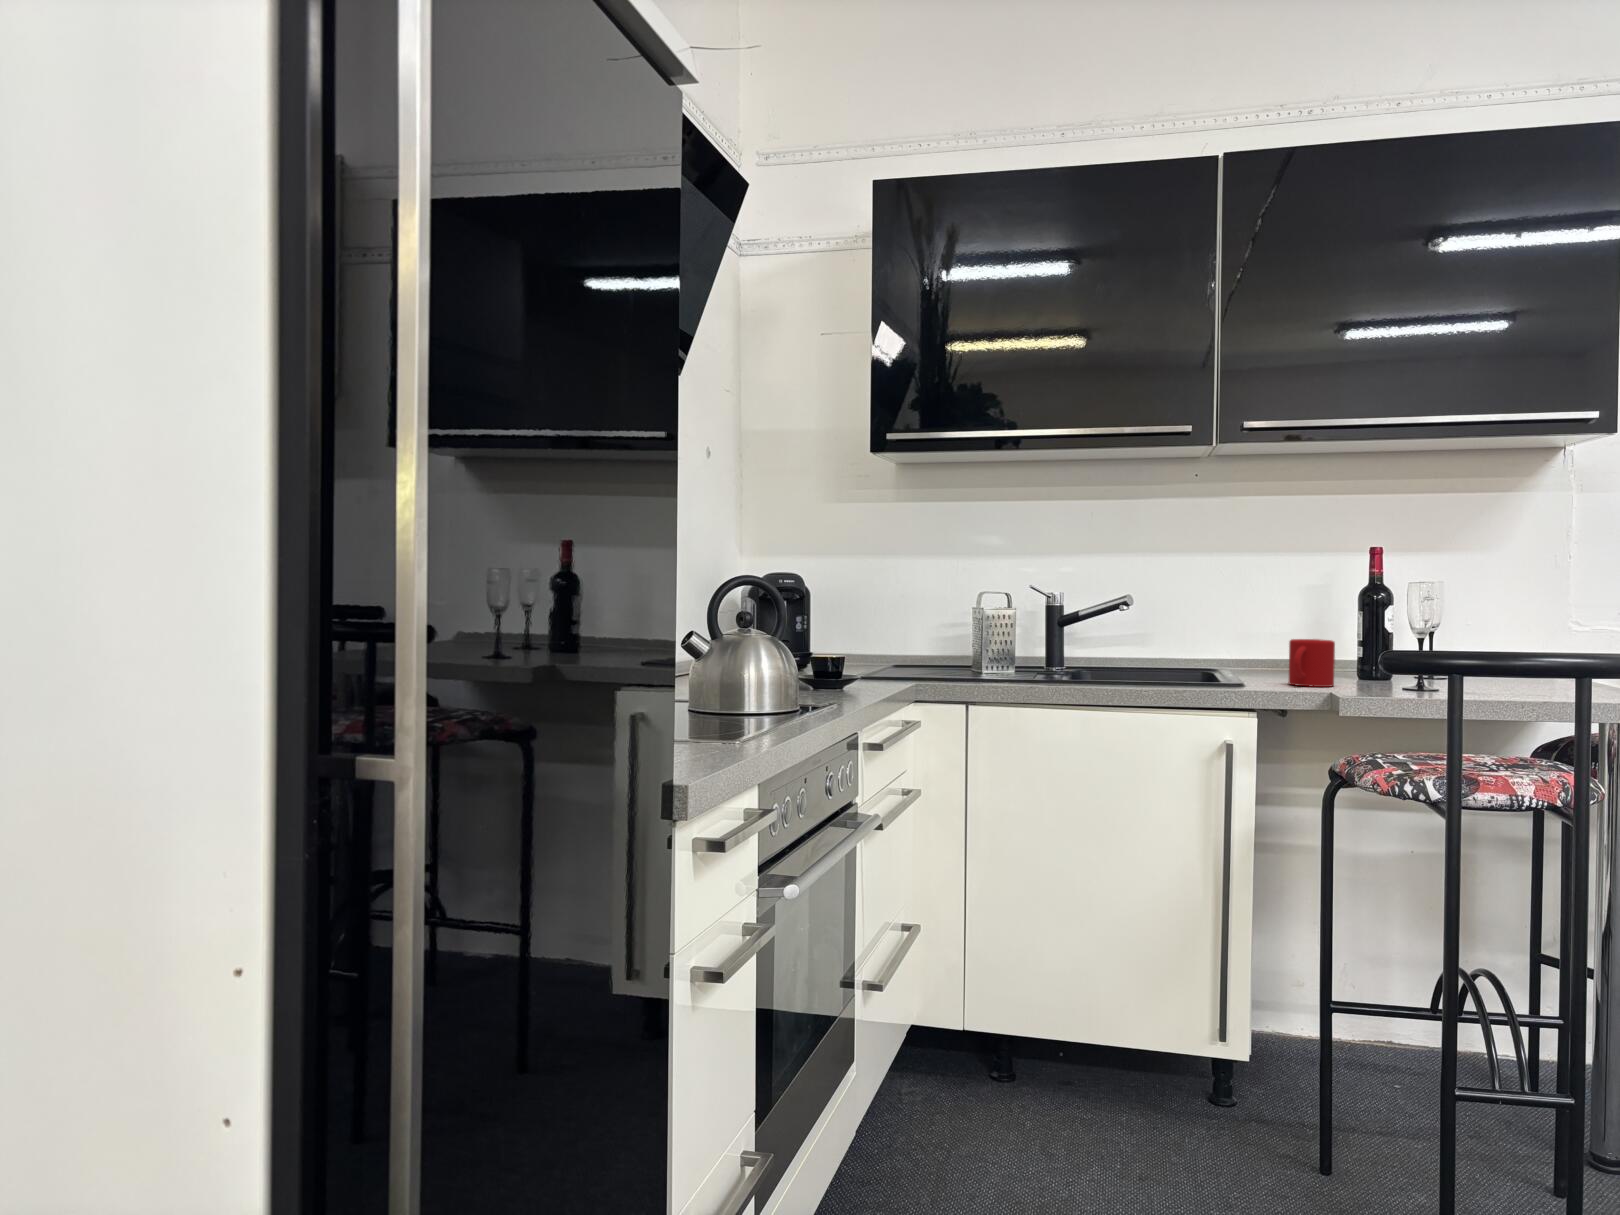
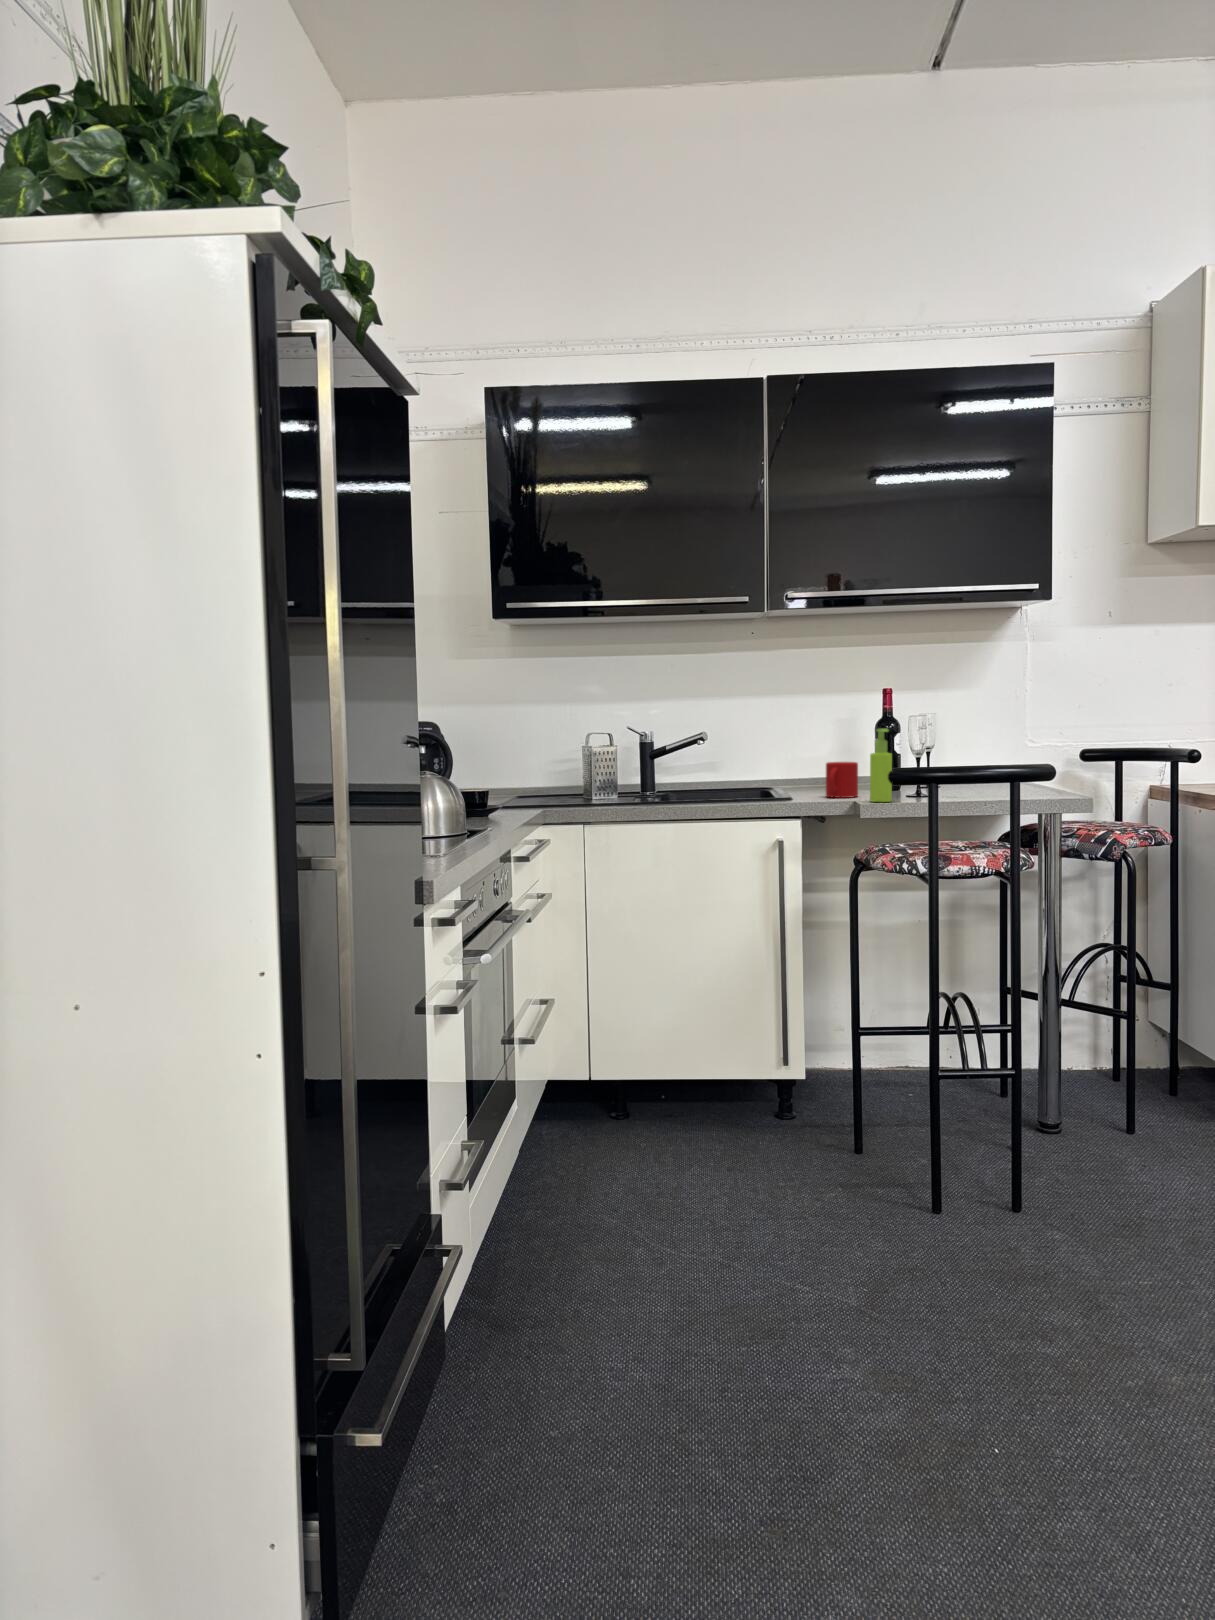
soap dispenser: none [1353,597,1386,696] -> present [870,729,892,802]

